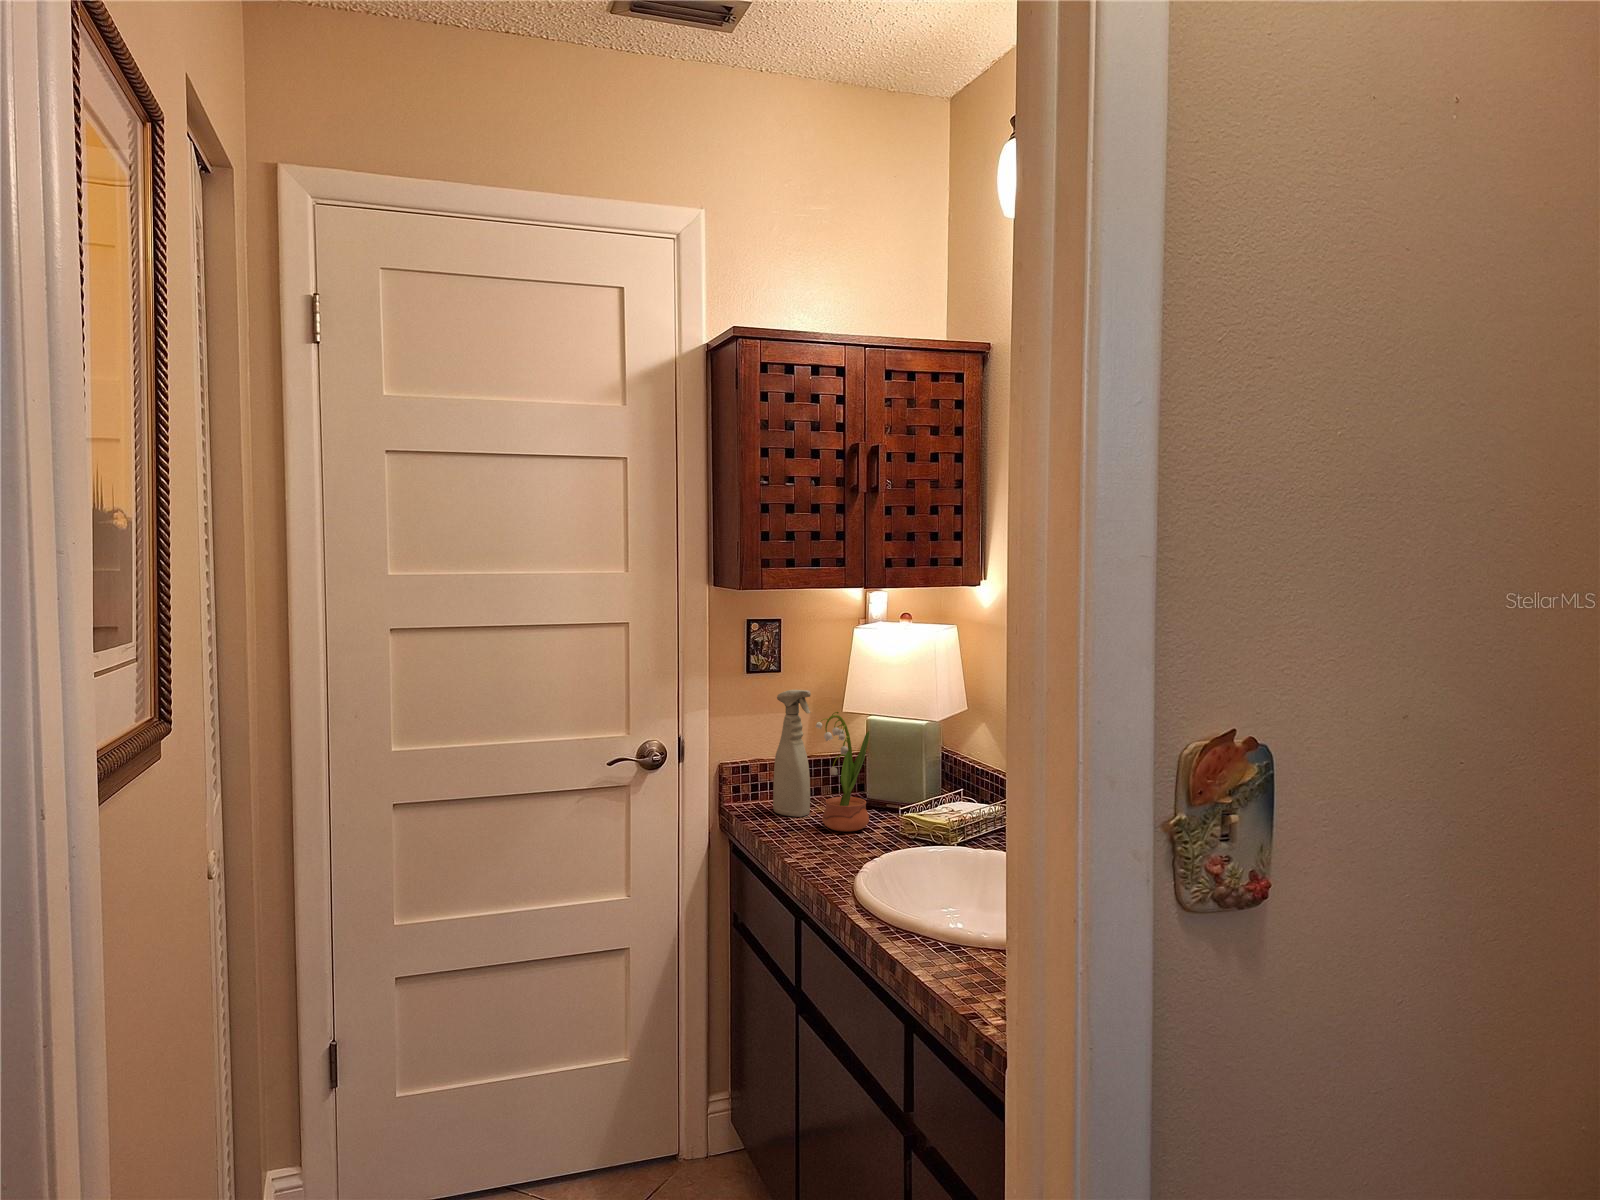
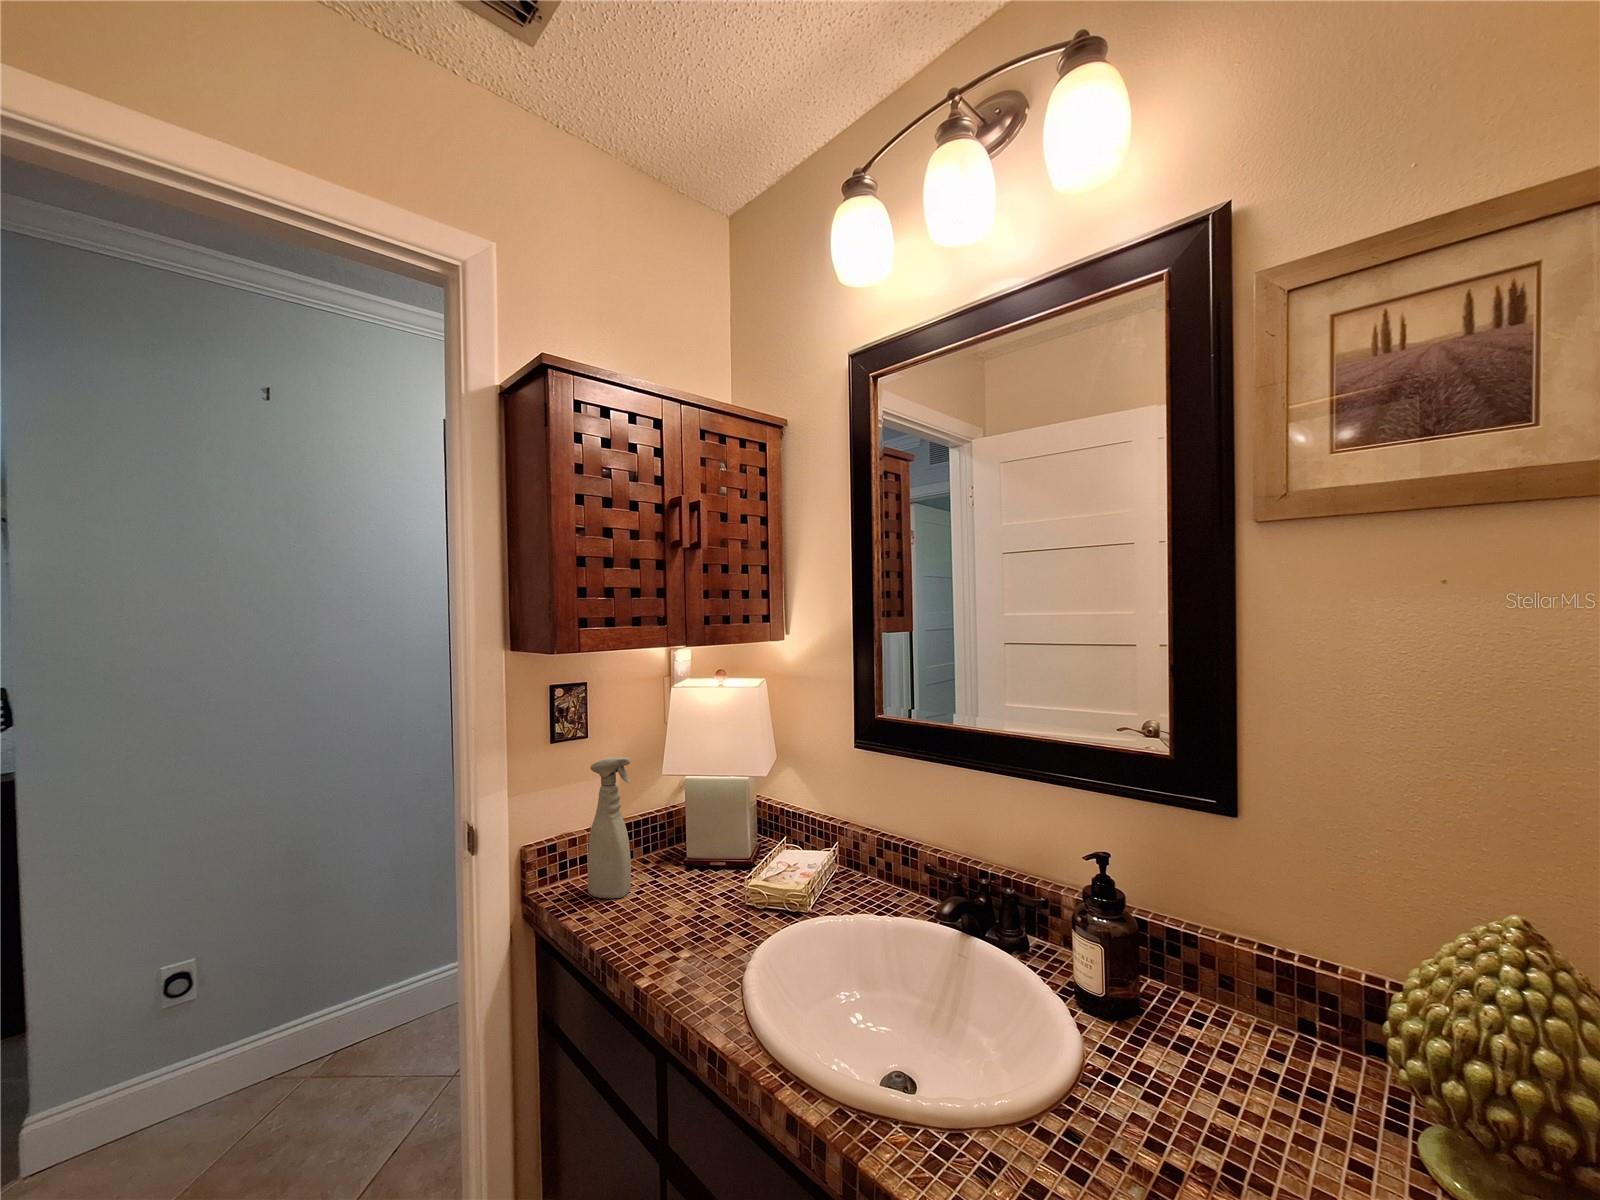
potted flower: present [816,712,869,832] -> none [645,781,706,916]

